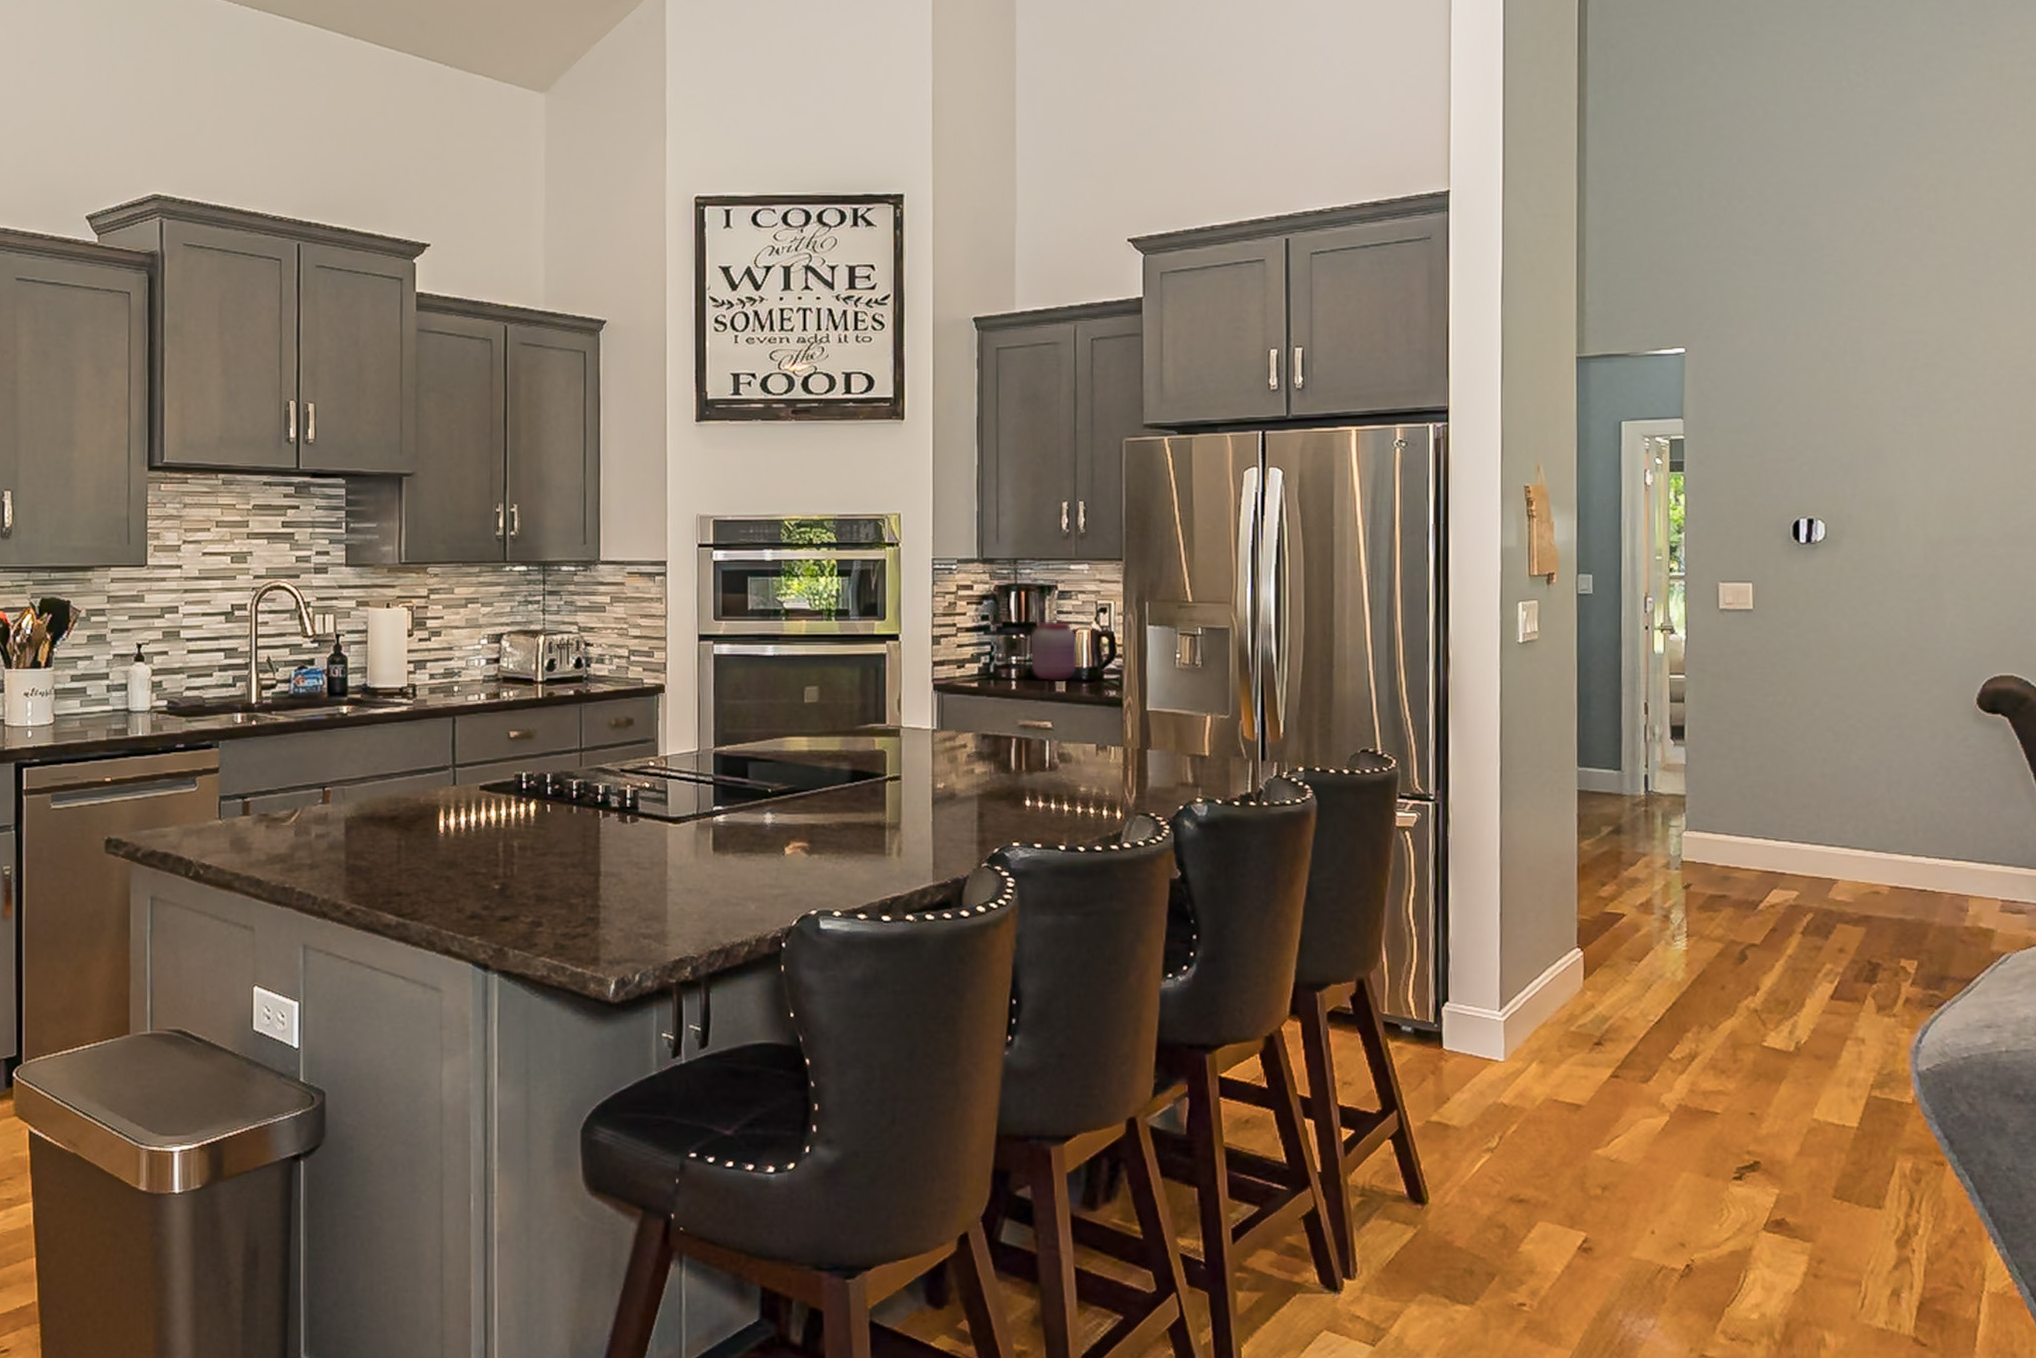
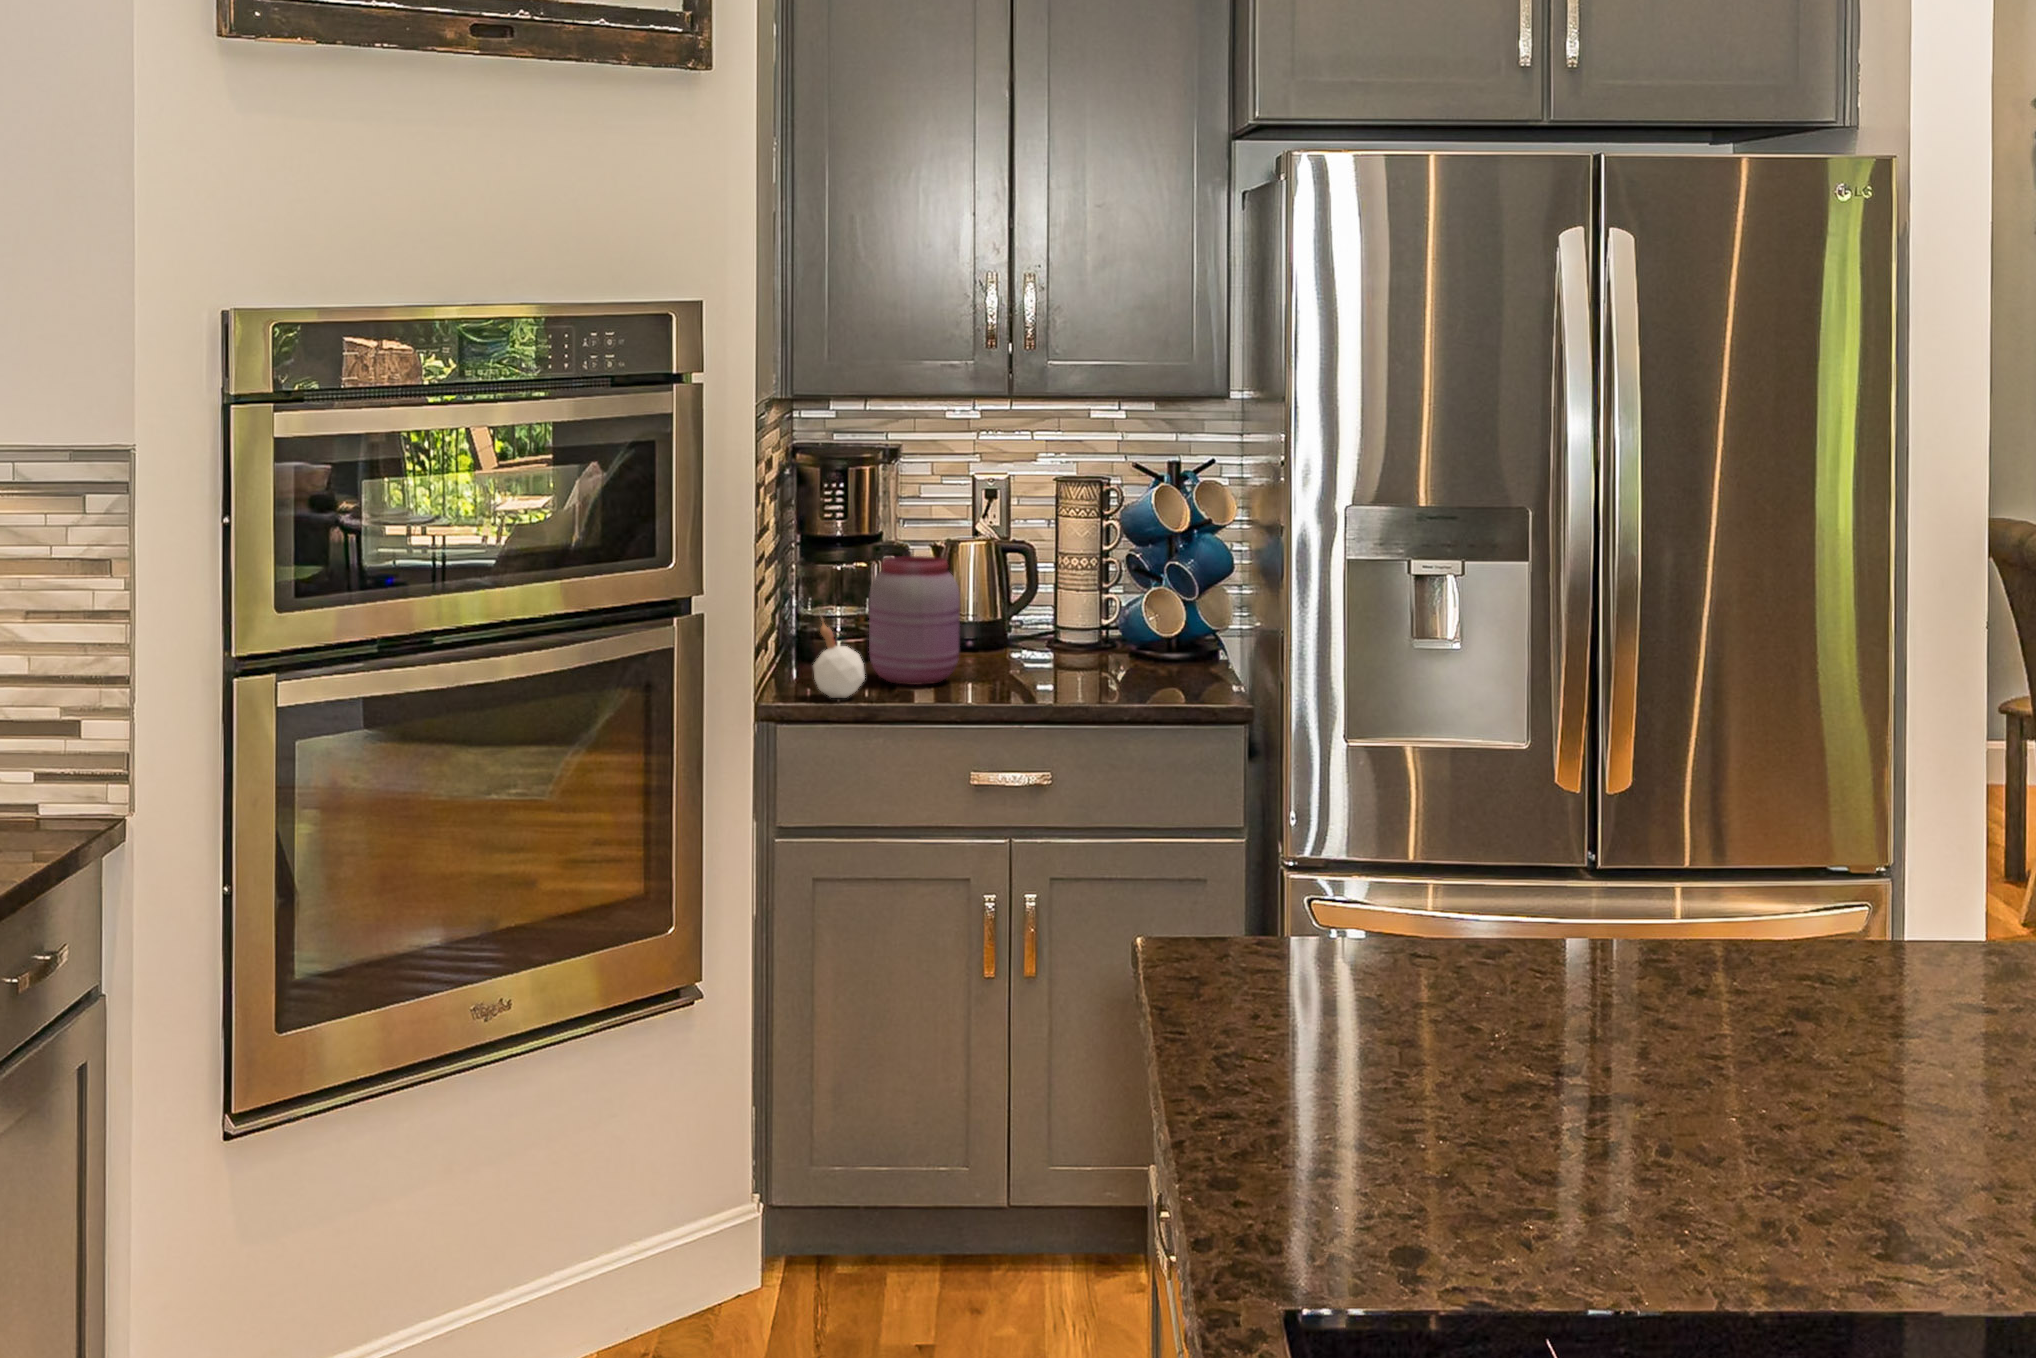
candle: none [987,640,1012,680] -> present [813,615,865,698]

